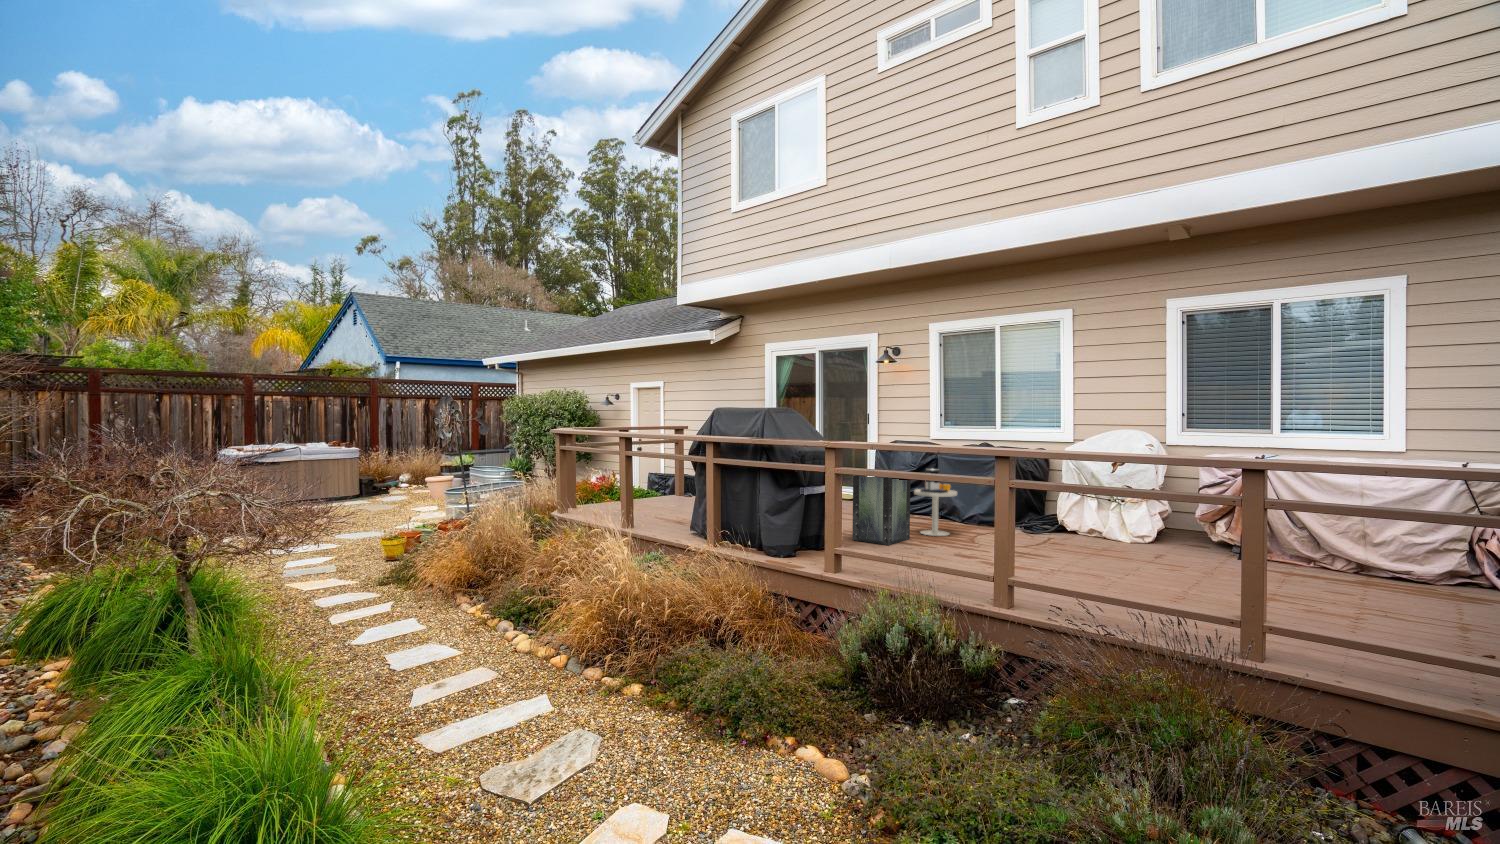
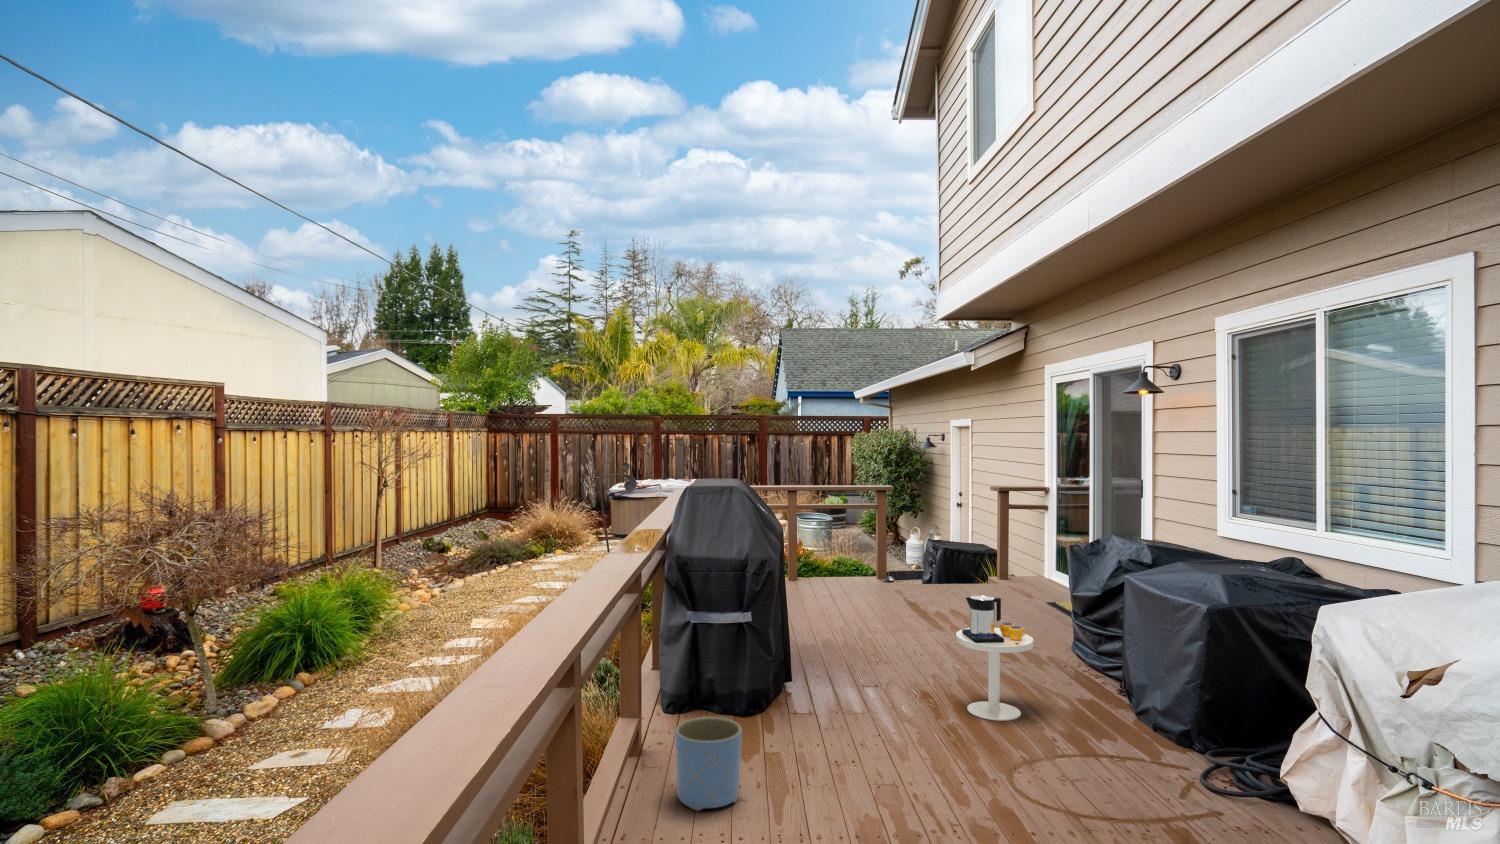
storage box: present [852,476,910,545] -> none [840,585,919,712]
planter: none [932,534,973,582] -> present [675,717,742,811]

